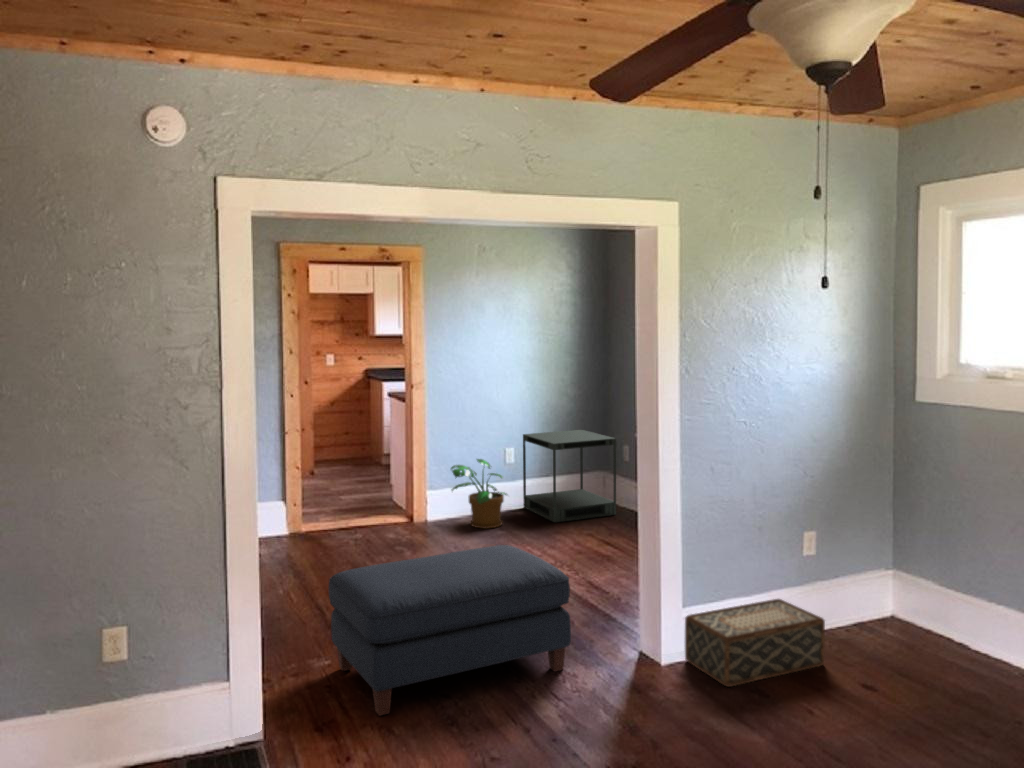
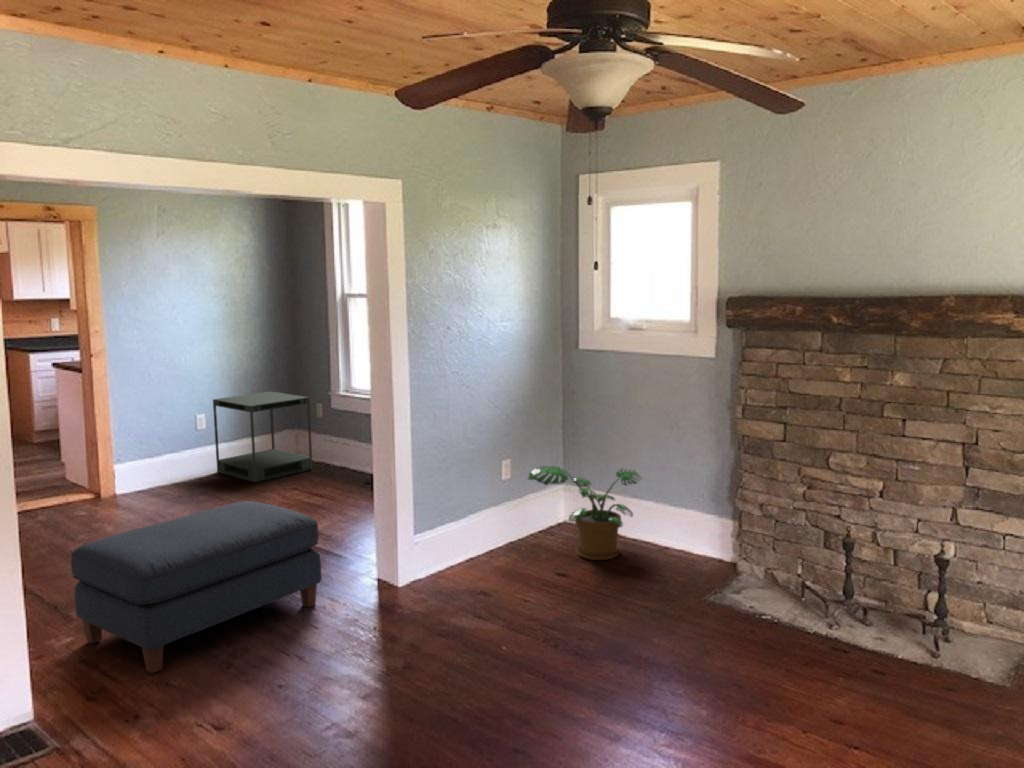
potted plant: present [451,459,507,528] -> present [528,466,641,560]
woven basket: present [685,599,825,687] -> none [418,518,527,593]

